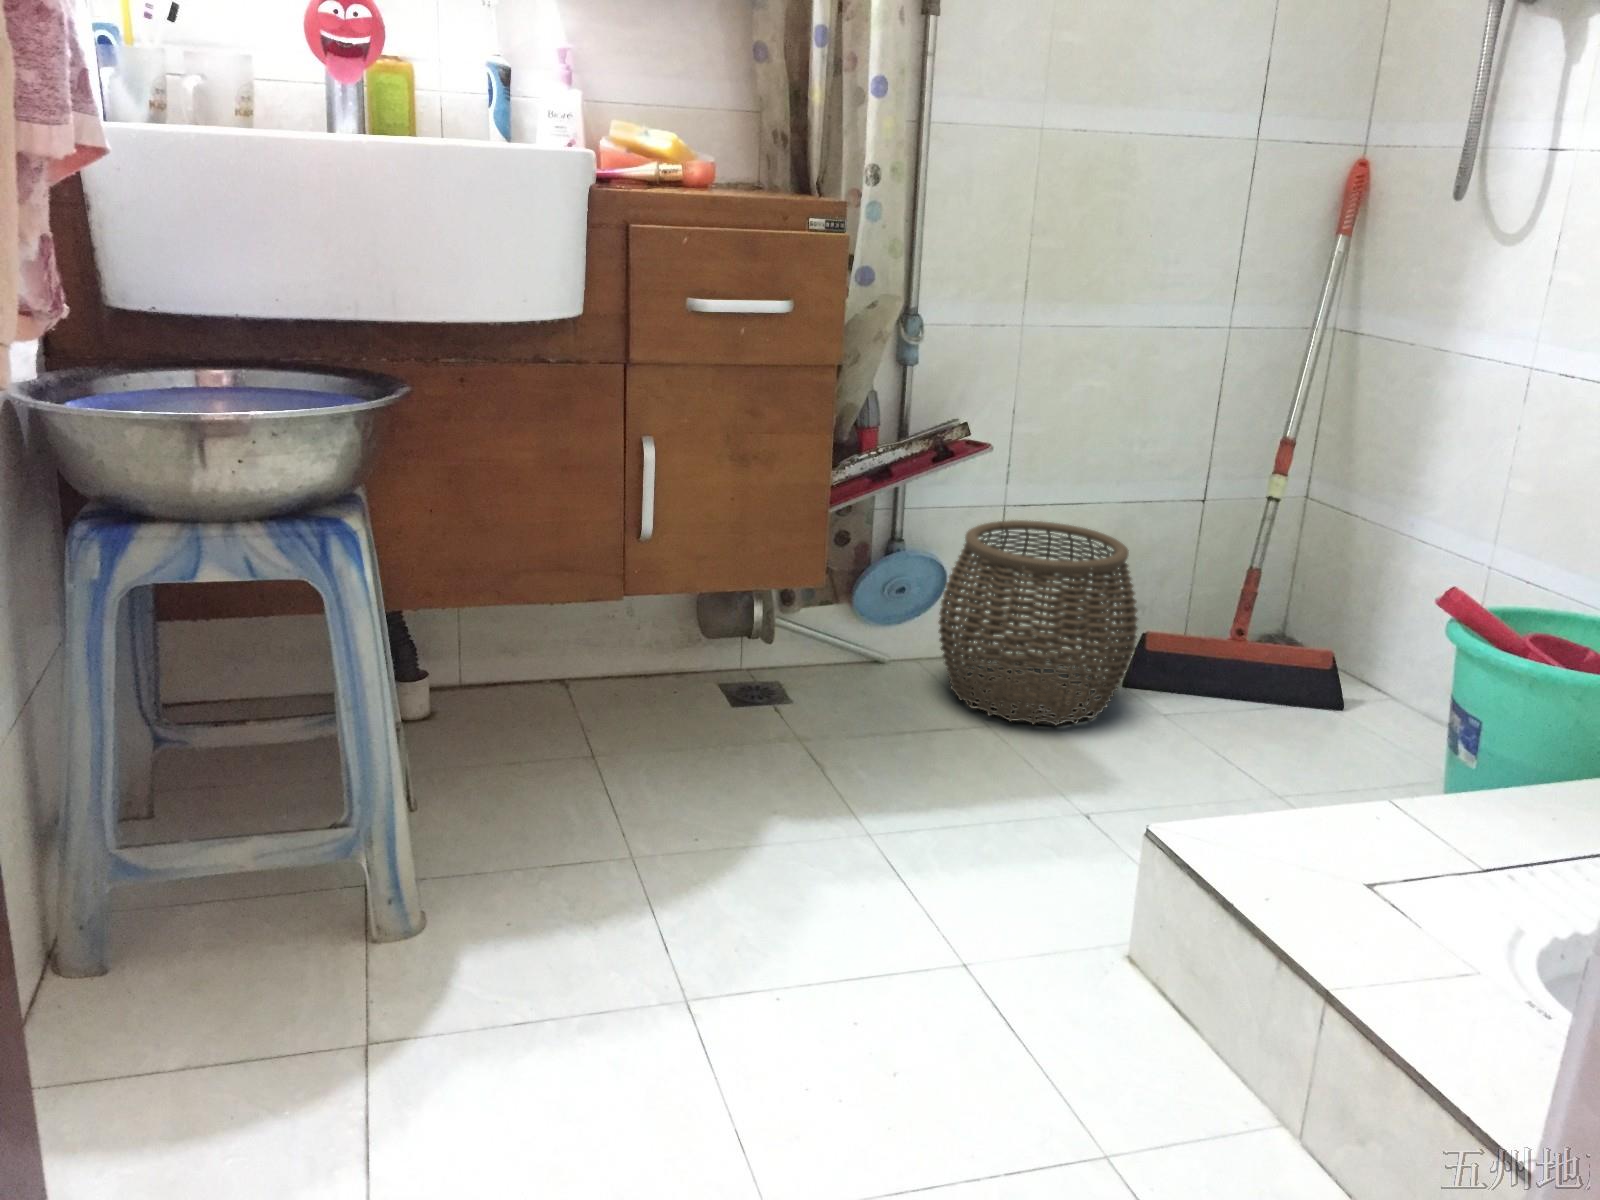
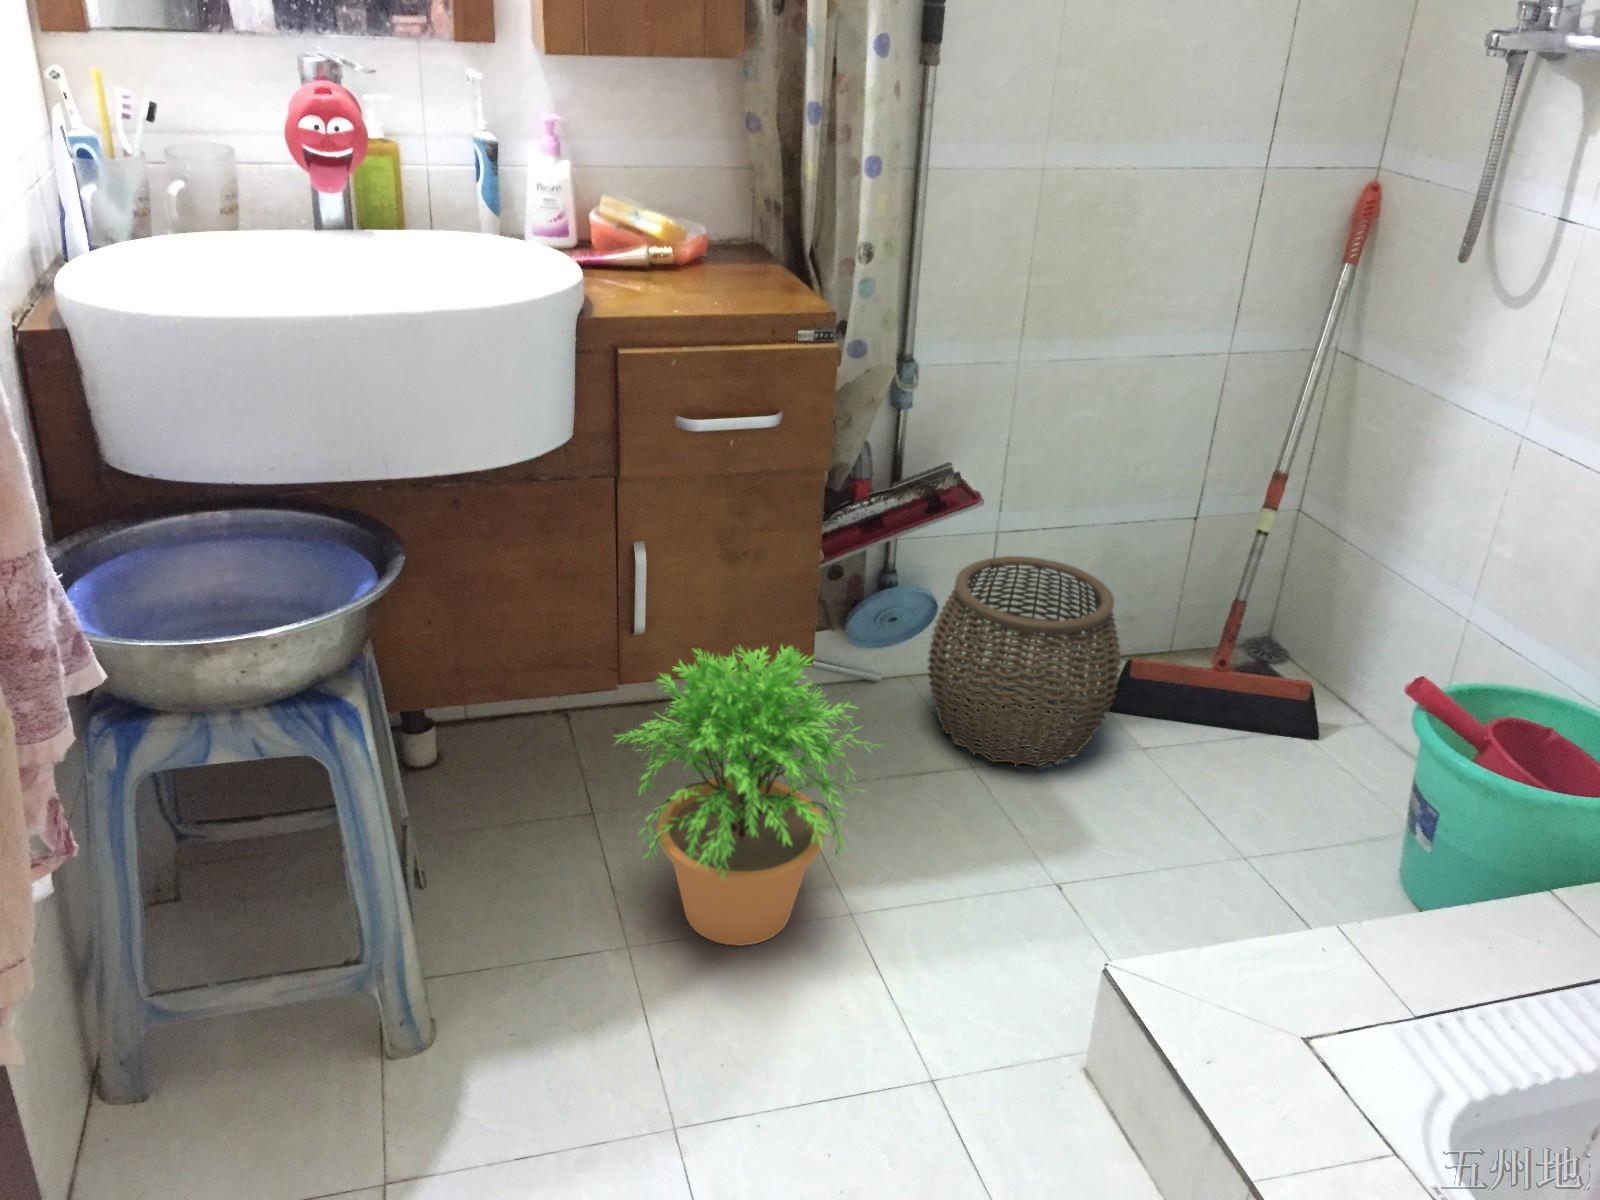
potted plant: none [617,531,903,860] -> present [617,646,872,946]

